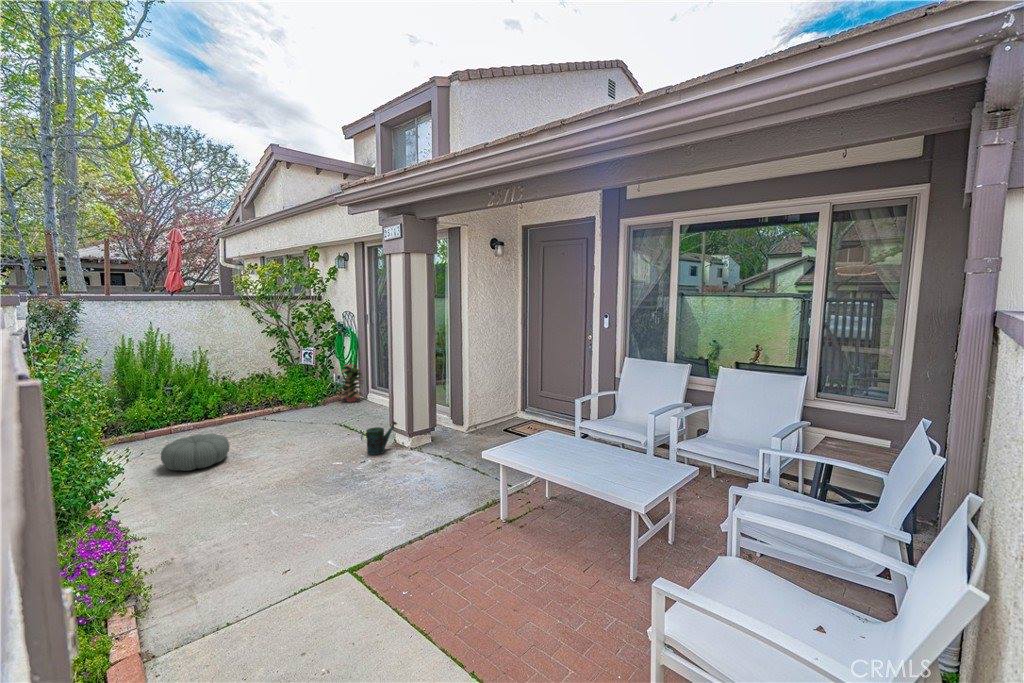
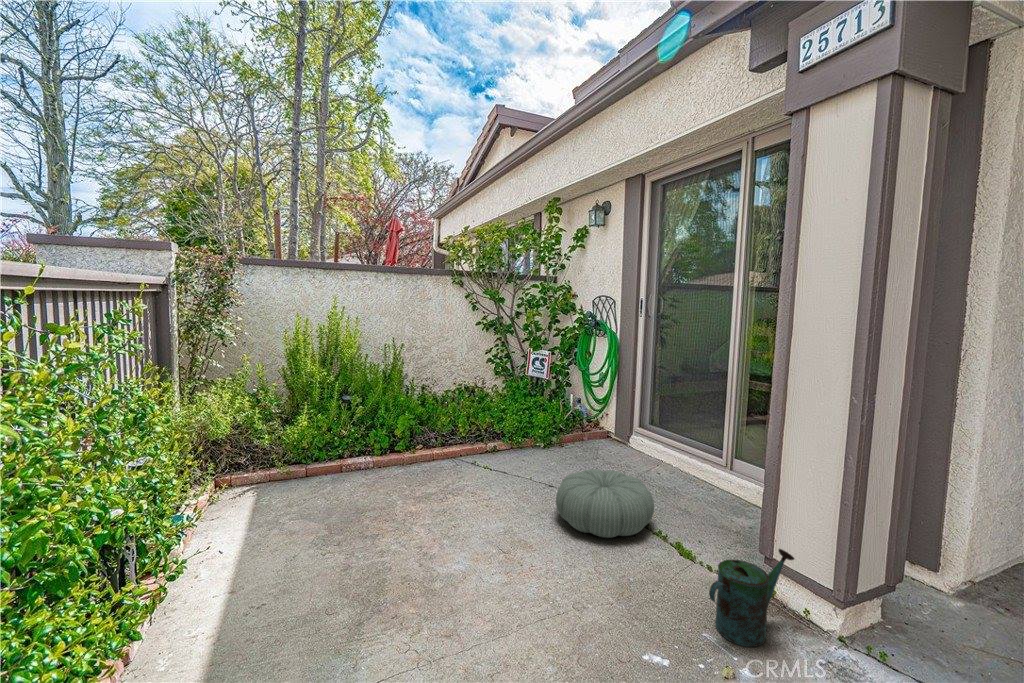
decorative plant: present [341,364,363,402] -> none [585,382,631,448]
pouf: present [161,434,229,471] -> present [556,469,654,538]

